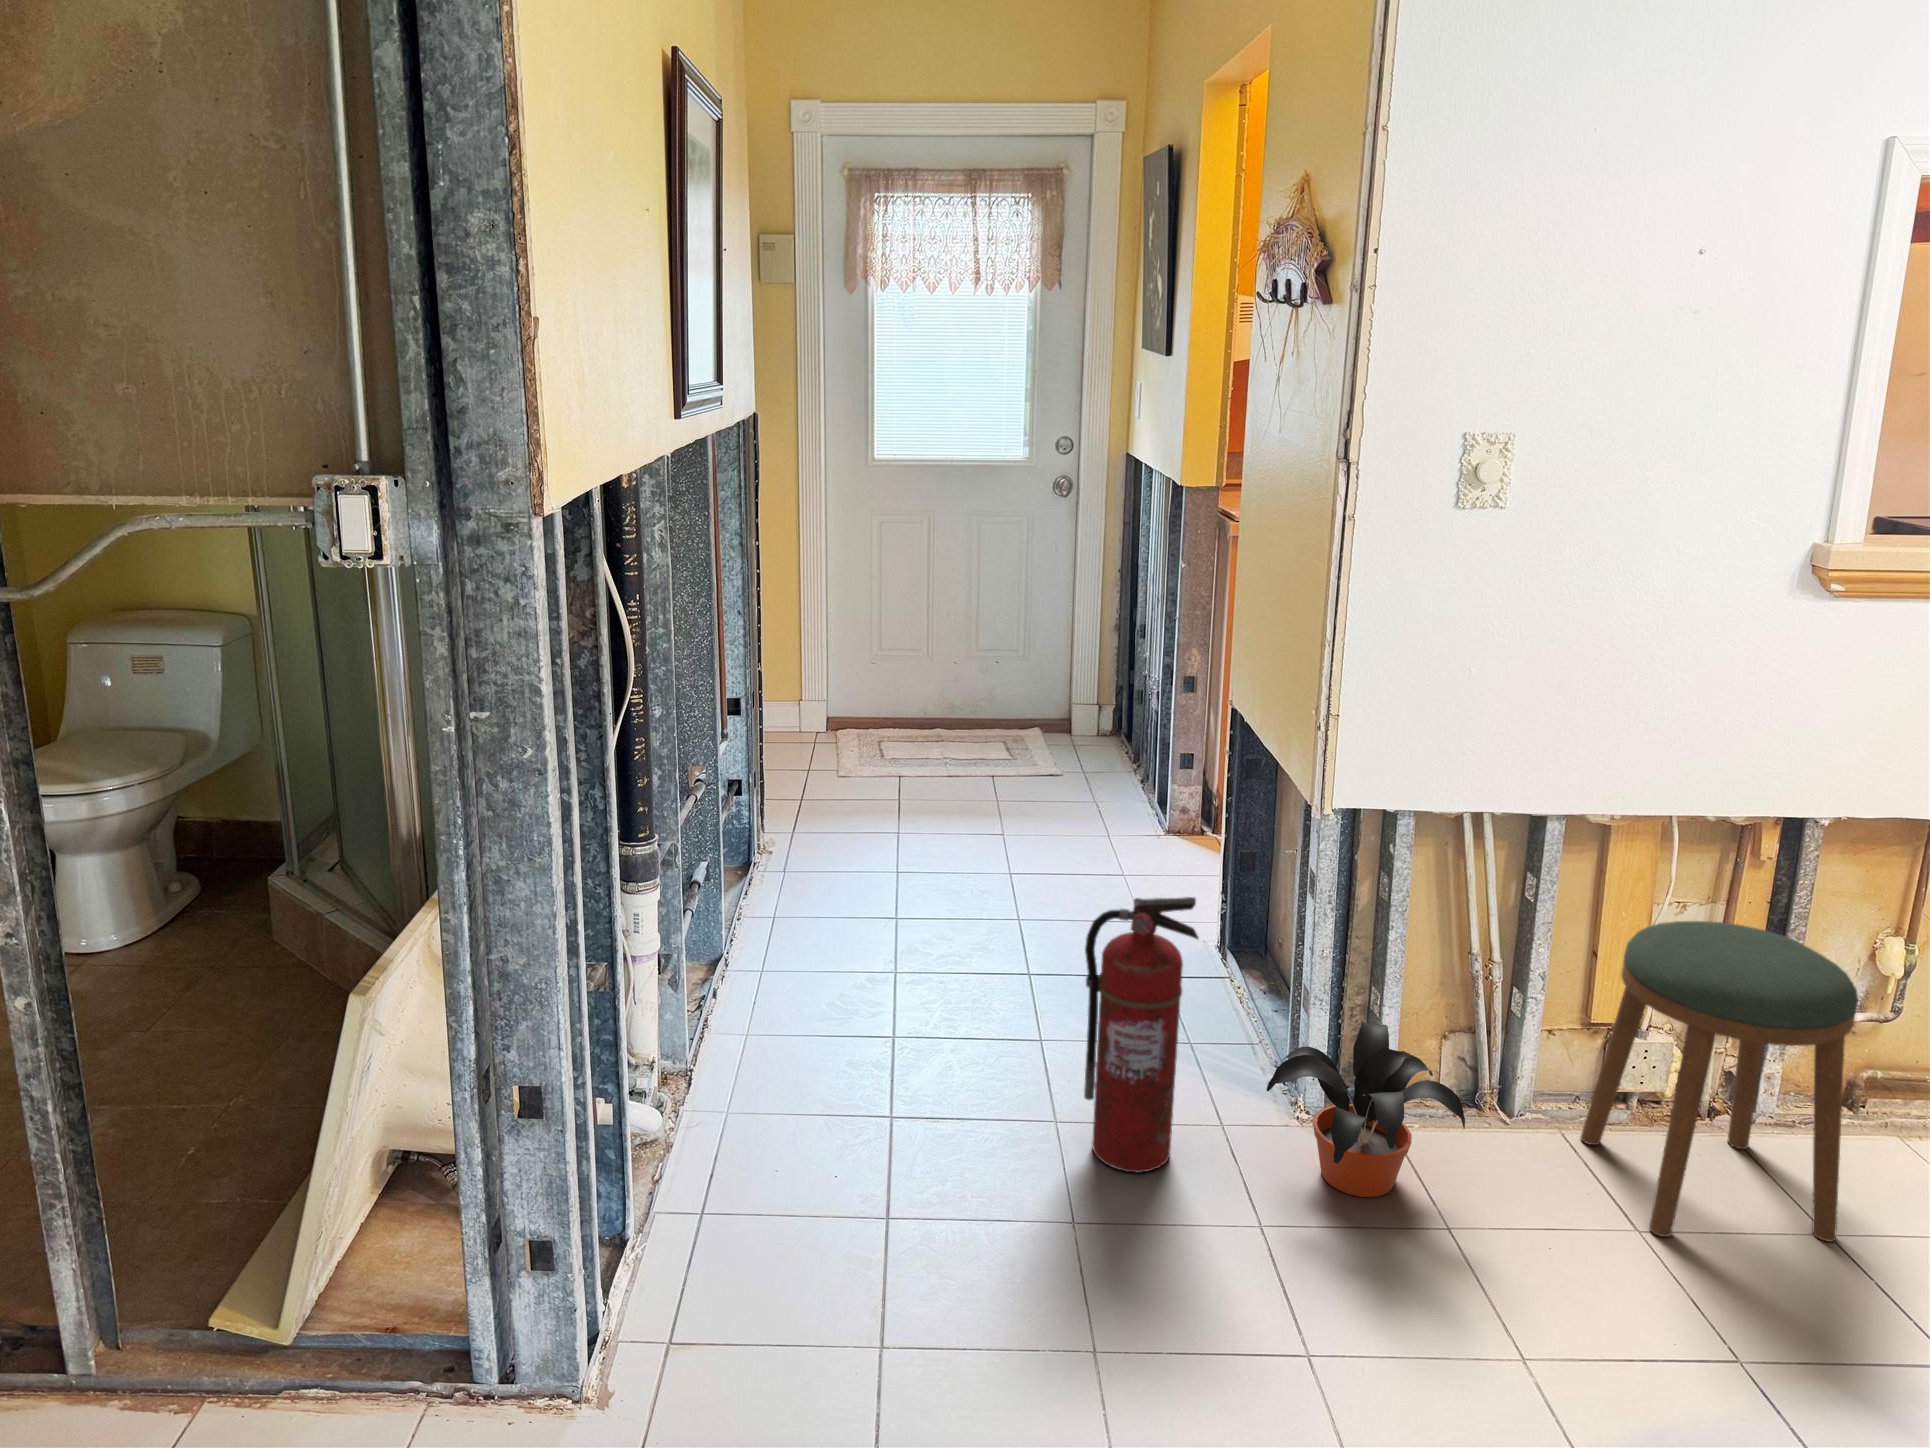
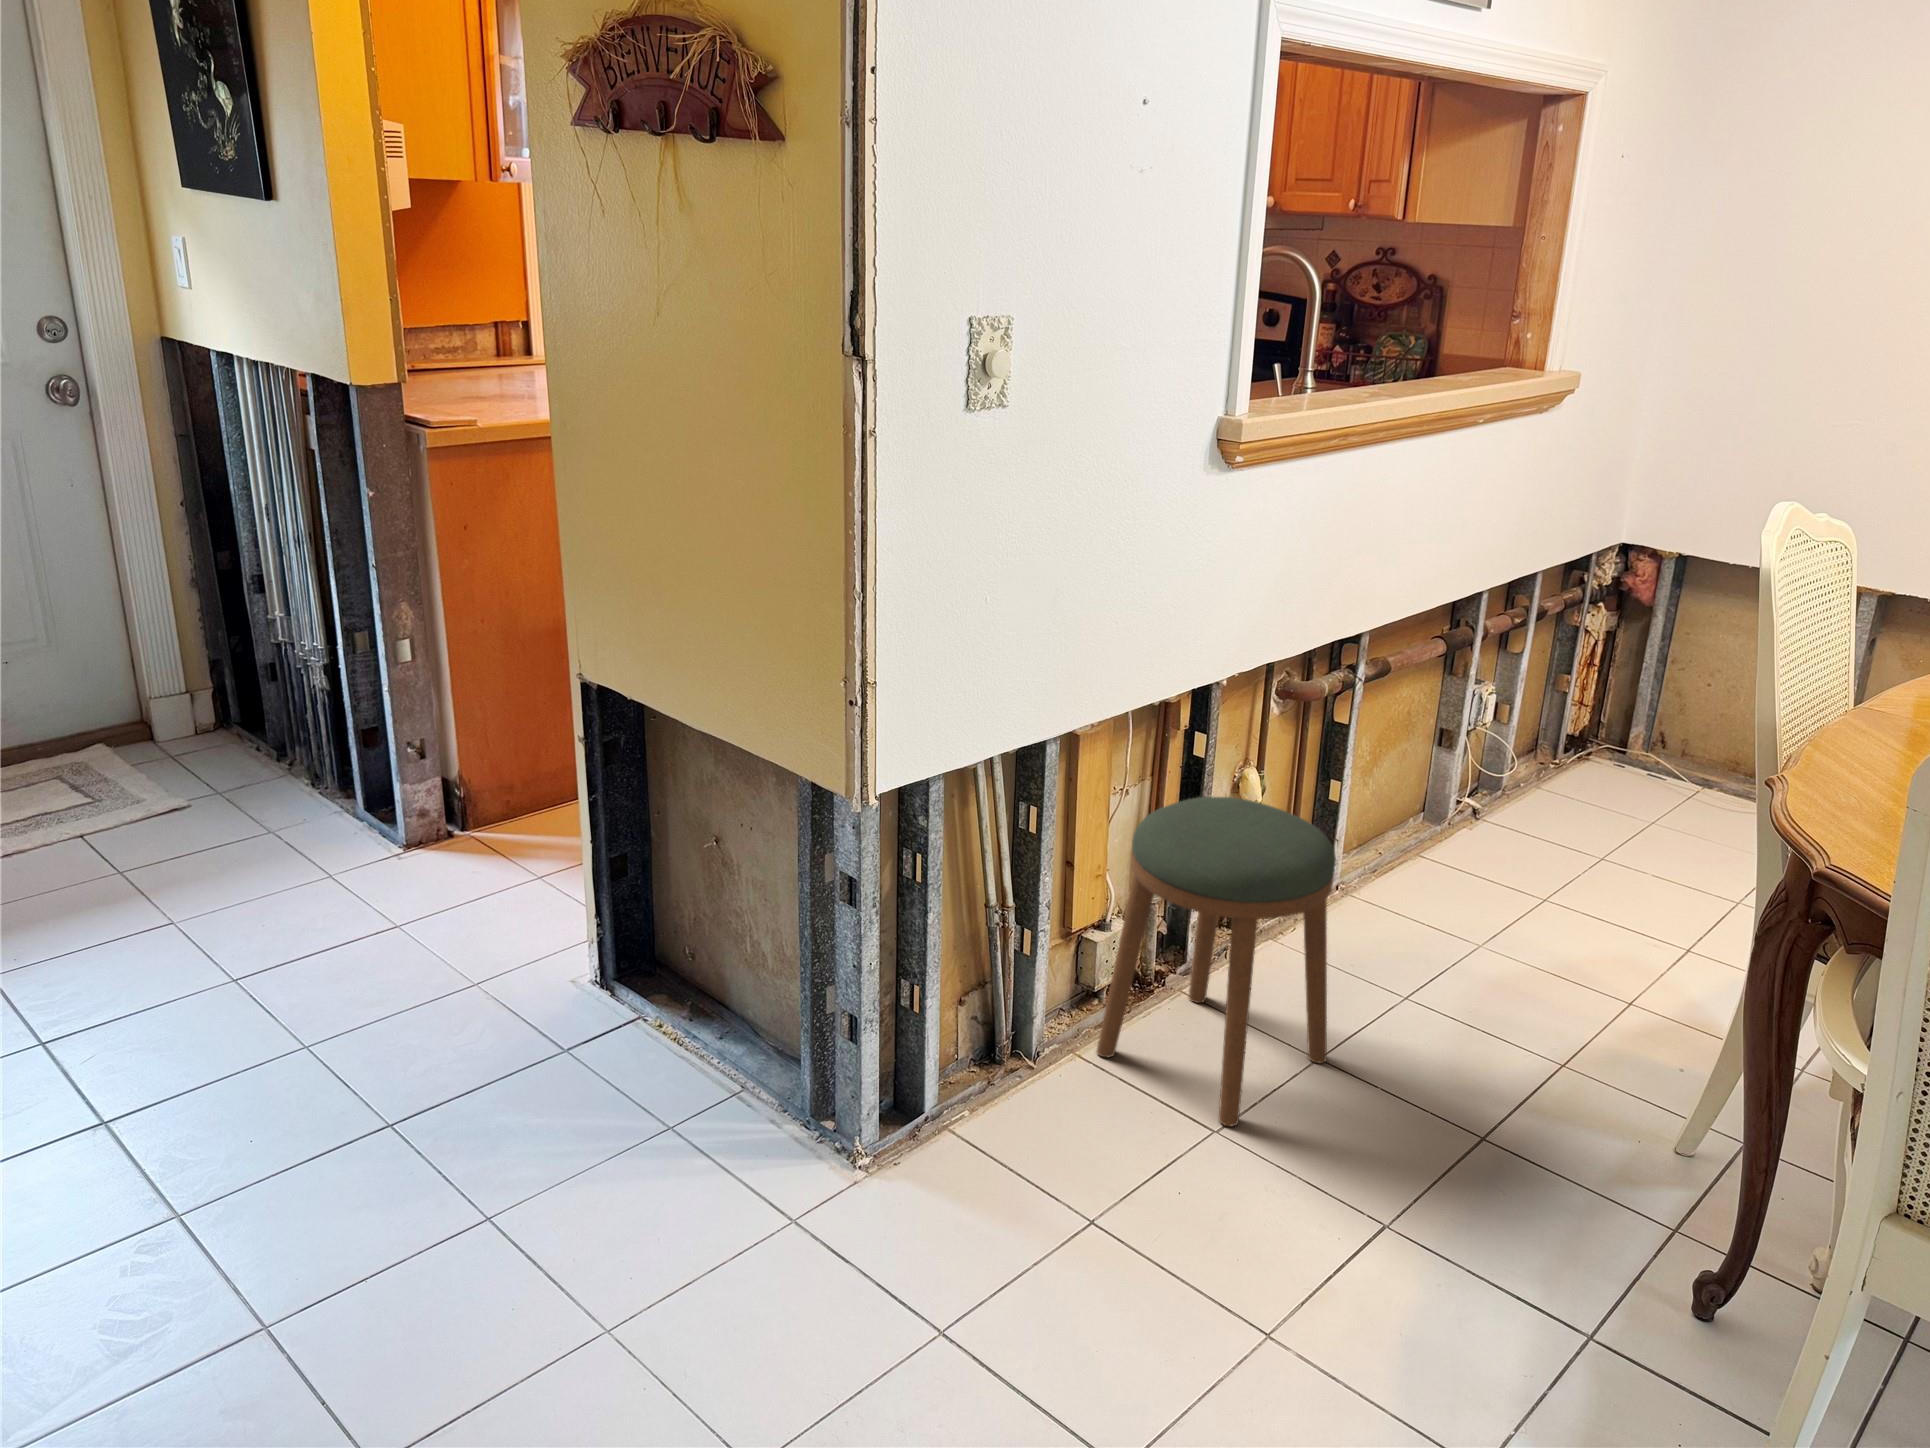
fire extinguisher: present [1084,897,1198,1173] -> none [648,972,796,1359]
potted plant: present [1267,1021,1465,1197] -> none [862,1026,1083,1237]

